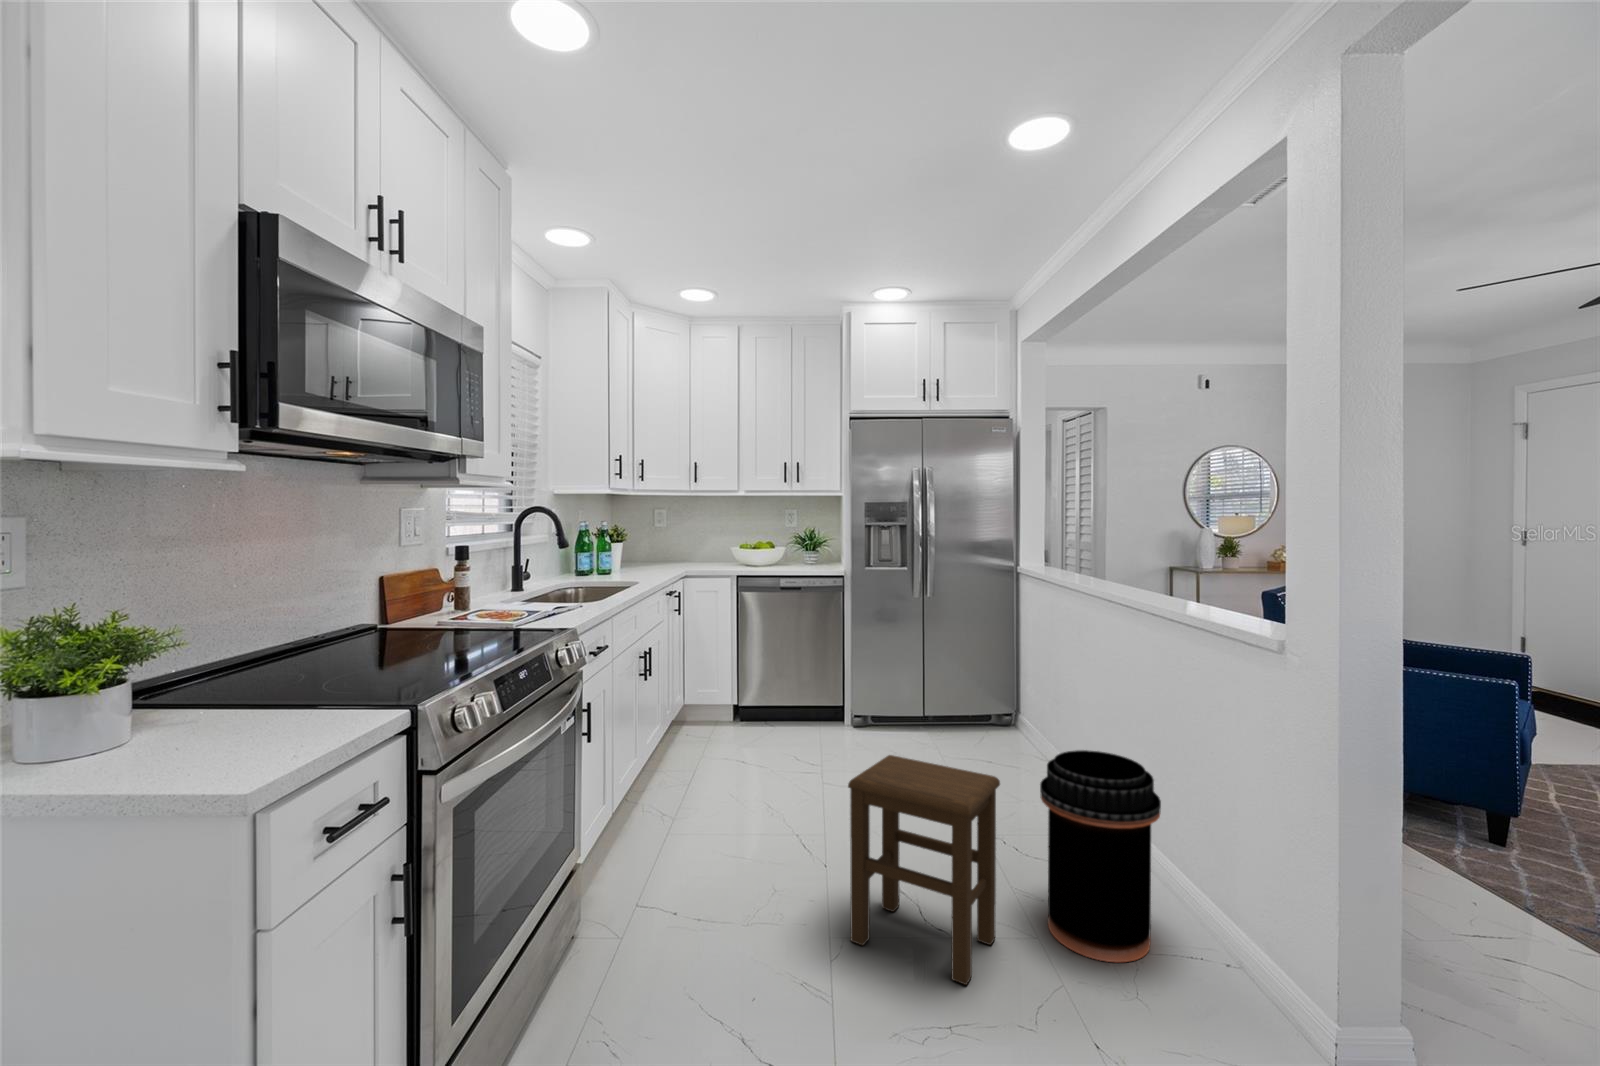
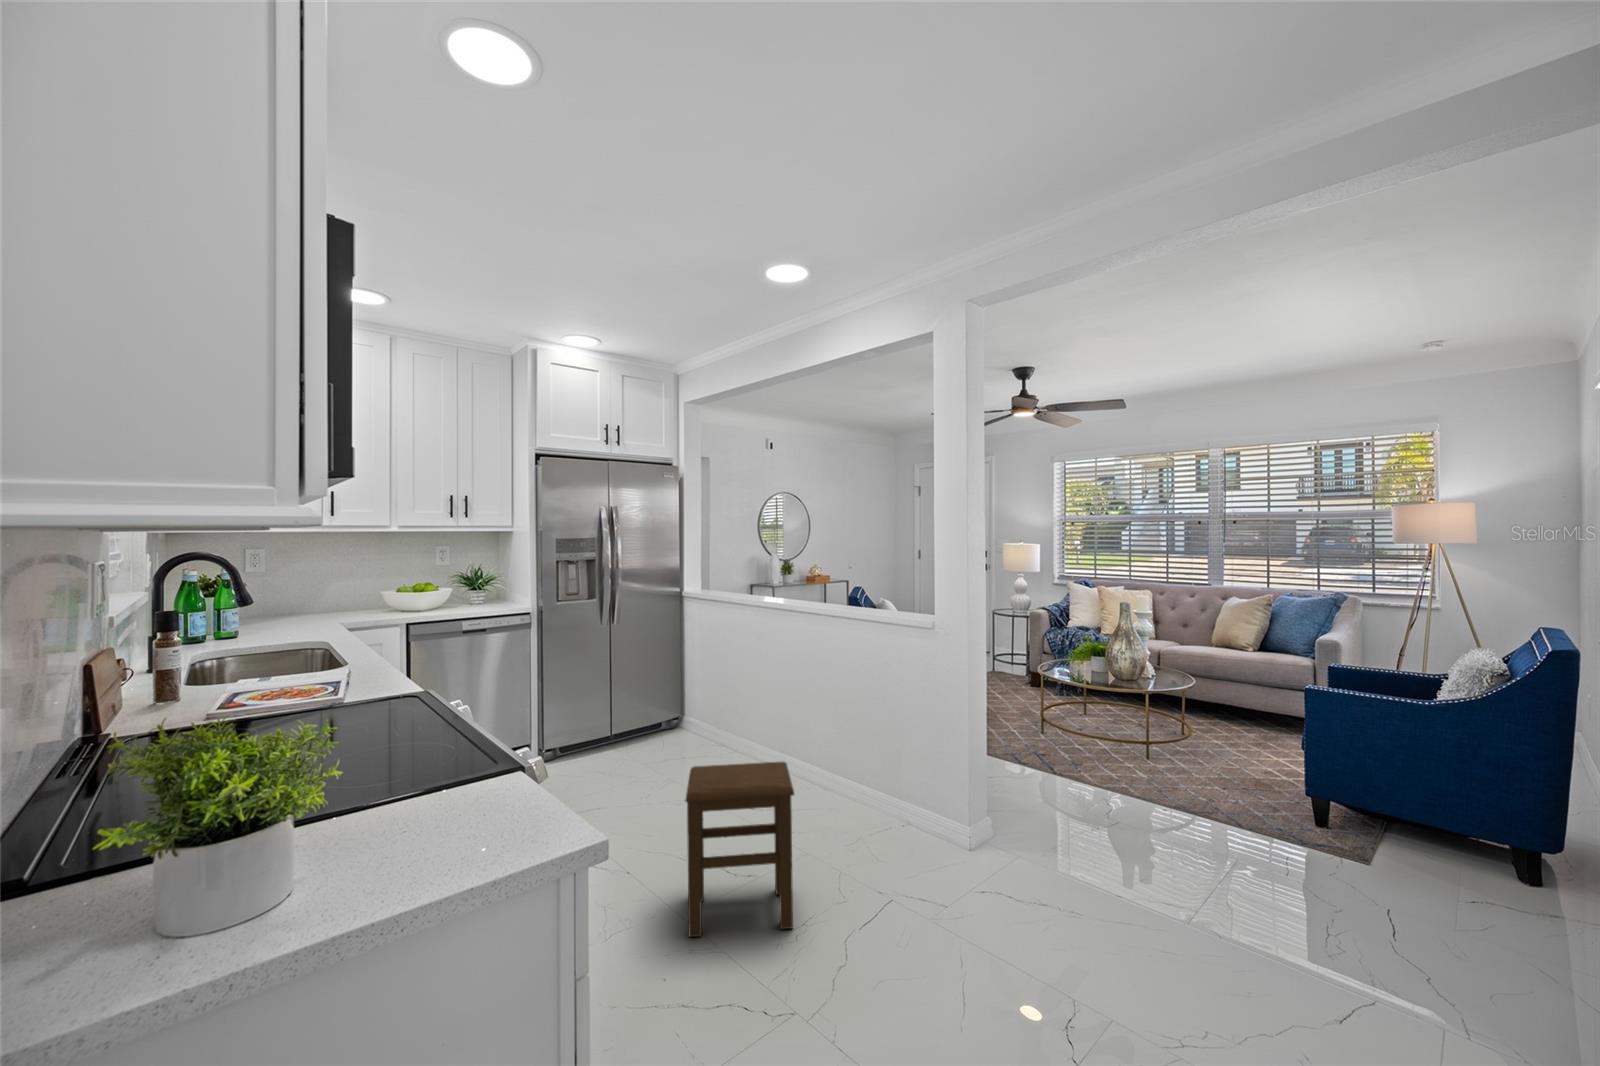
trash can: present [1040,750,1161,962] -> none [800,726,879,875]

